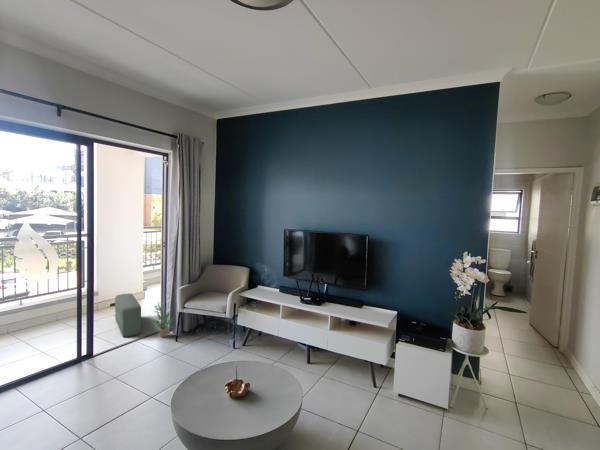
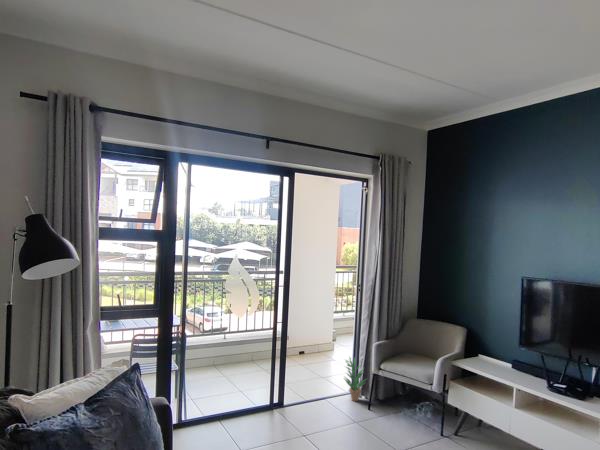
pouf: present [115,294,141,337] -> none [304,341,331,391]

